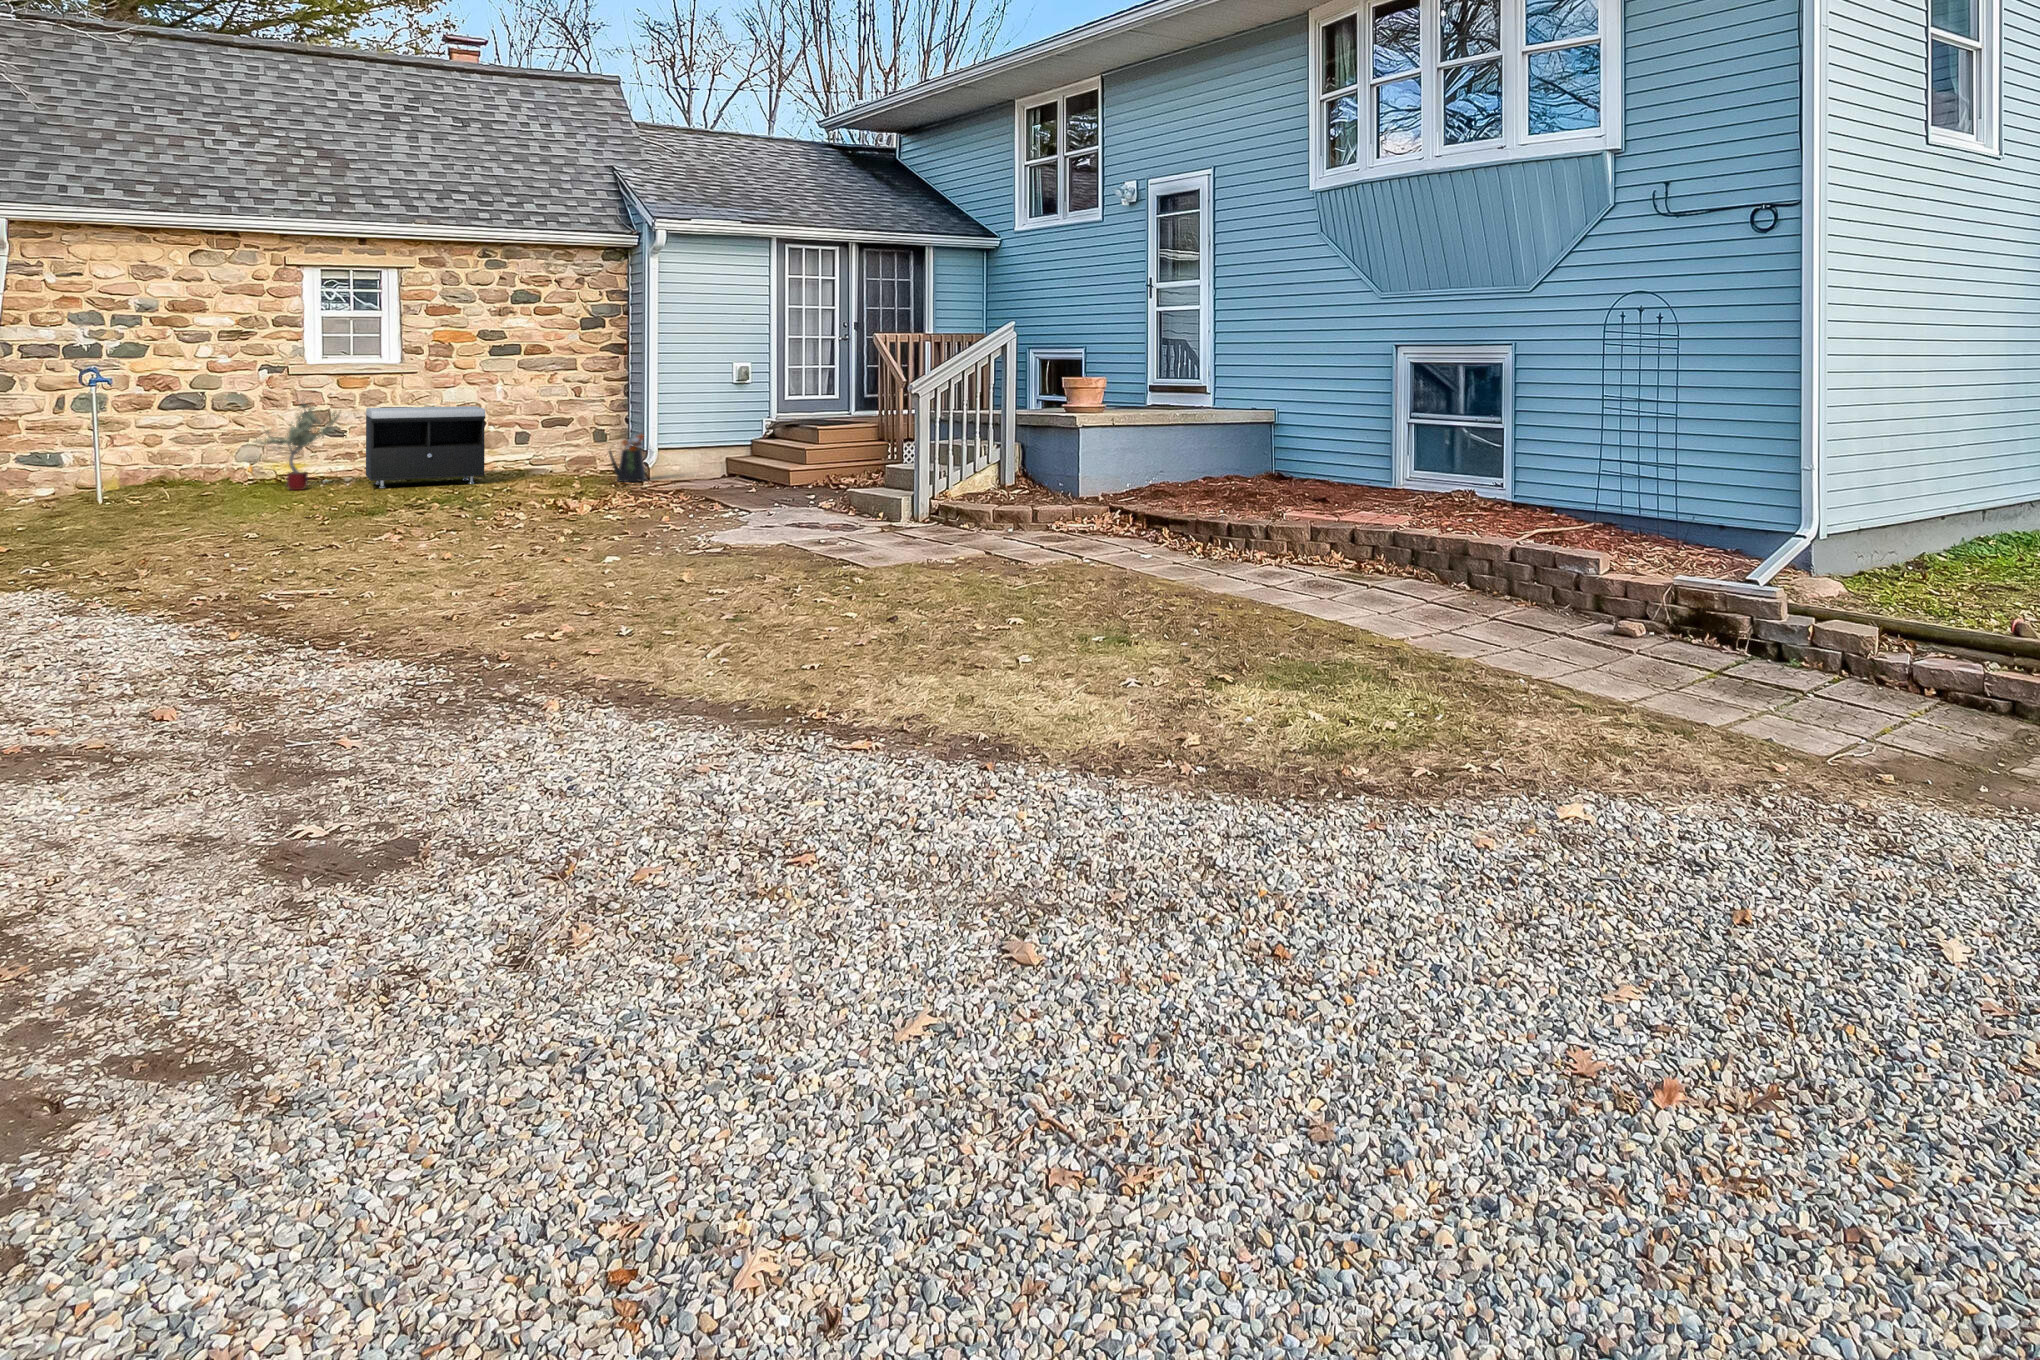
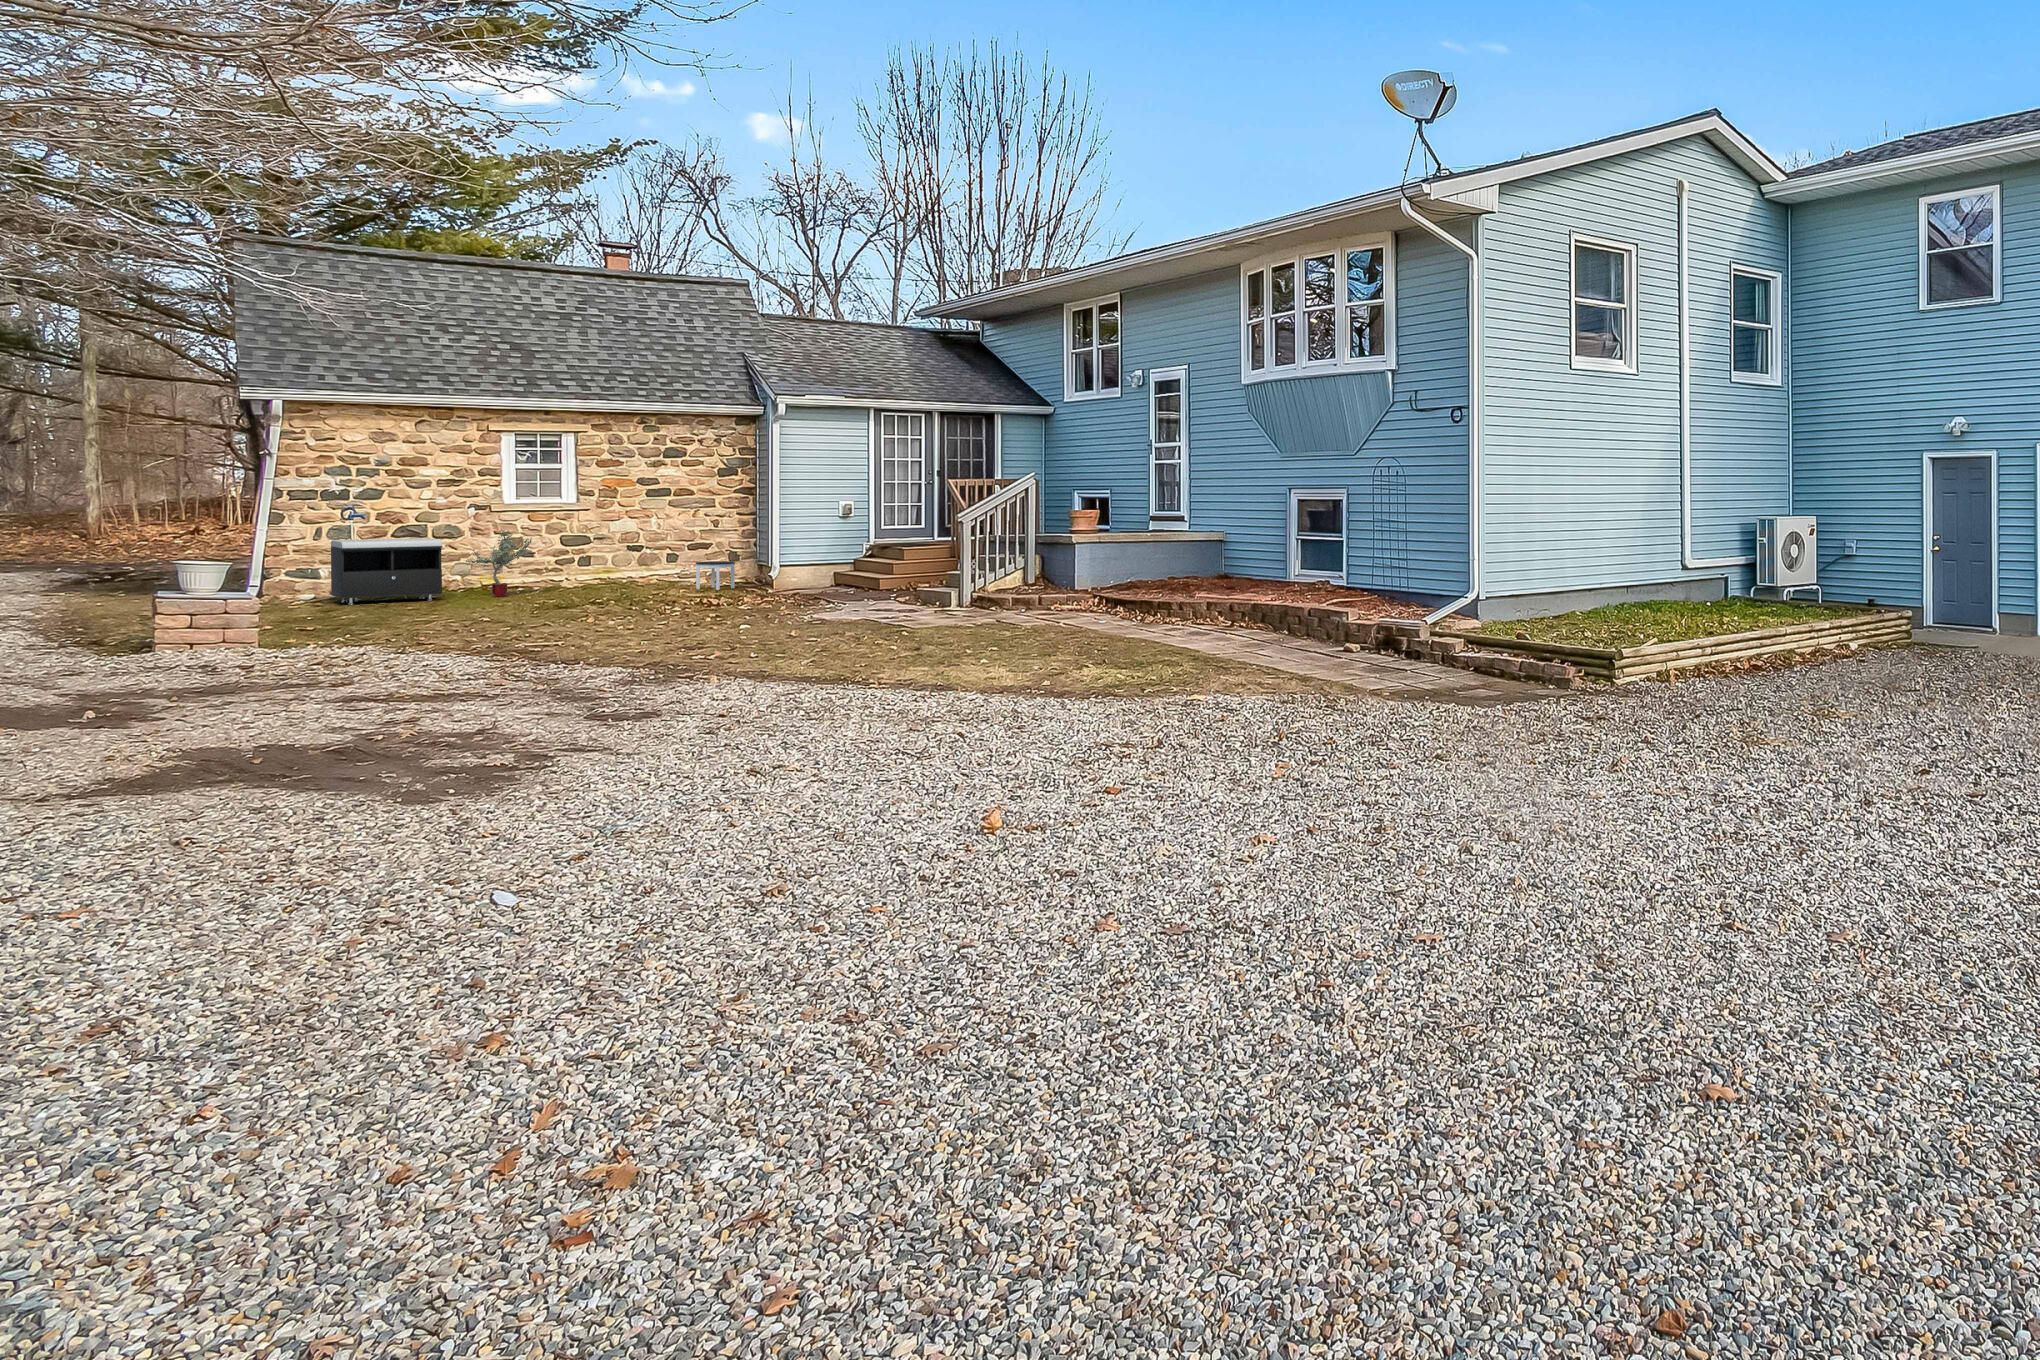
storage bench: present [366,406,485,488] -> present [331,538,442,604]
watering can: present [609,434,650,482] -> none [740,556,774,591]
round table: none [552,440,603,479] -> present [696,561,735,590]

